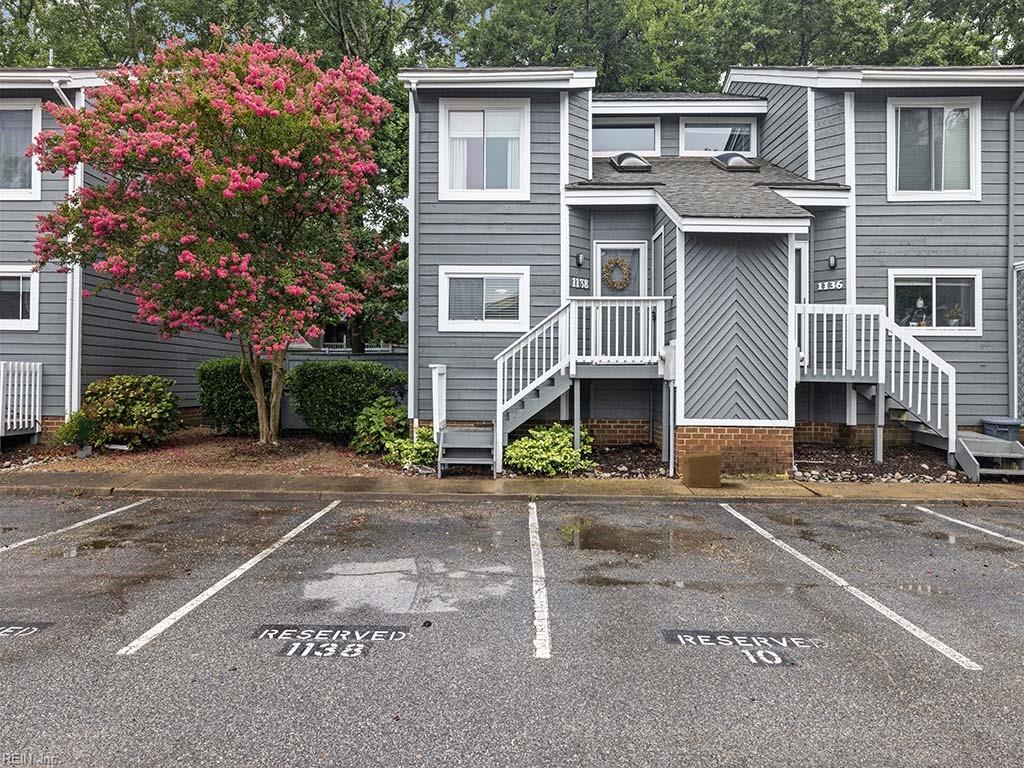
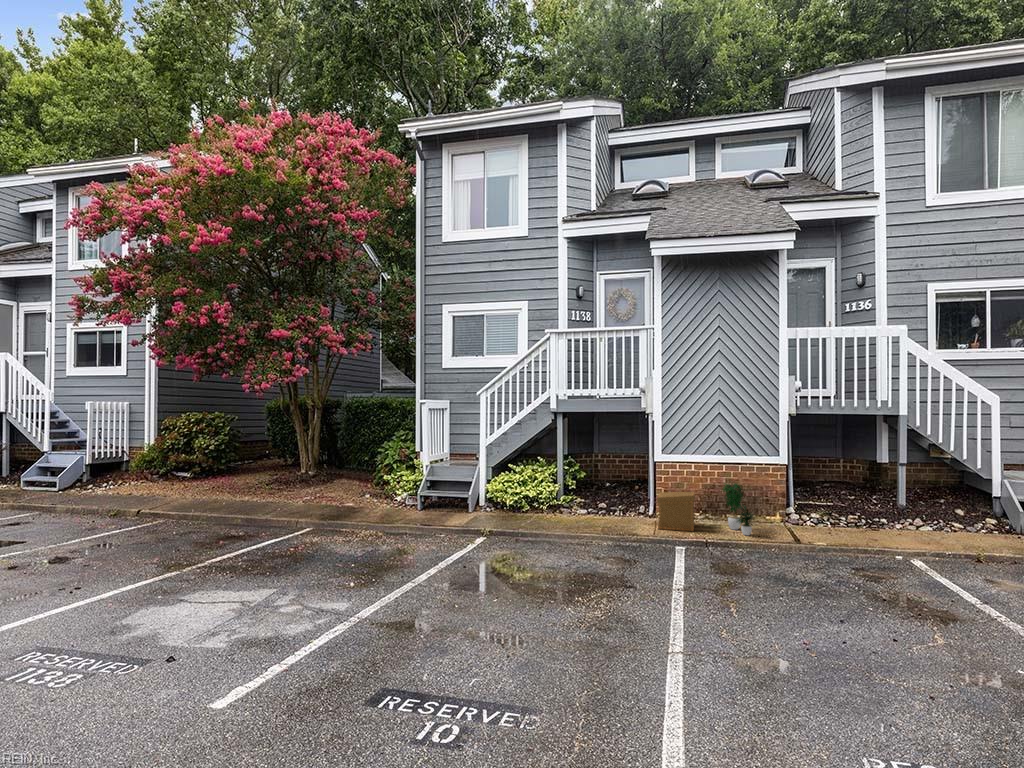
potted plant: present [72,418,95,458] -> present [723,483,753,535]

